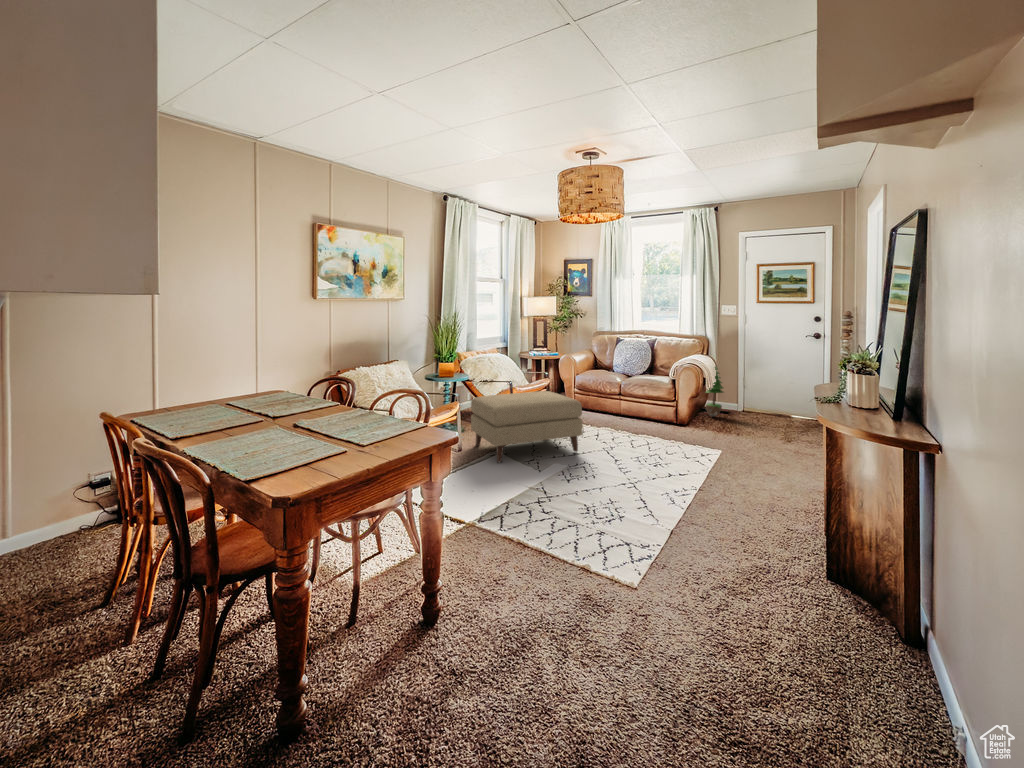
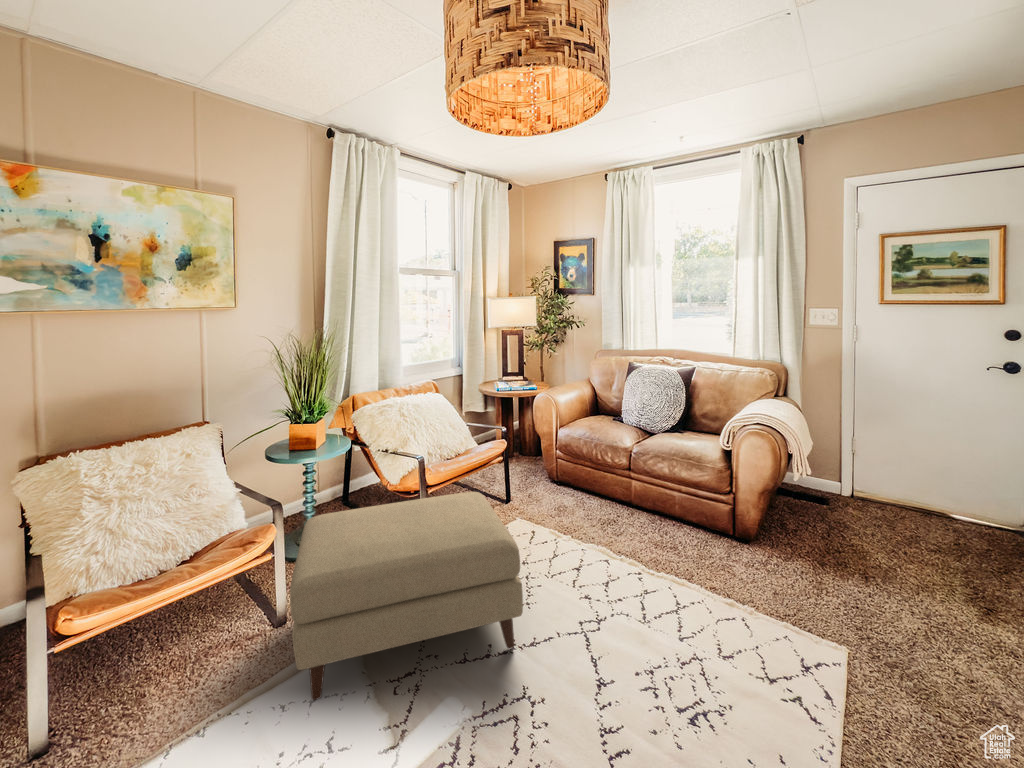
potted tree: present [706,366,723,417] -> none [782,419,822,510]

